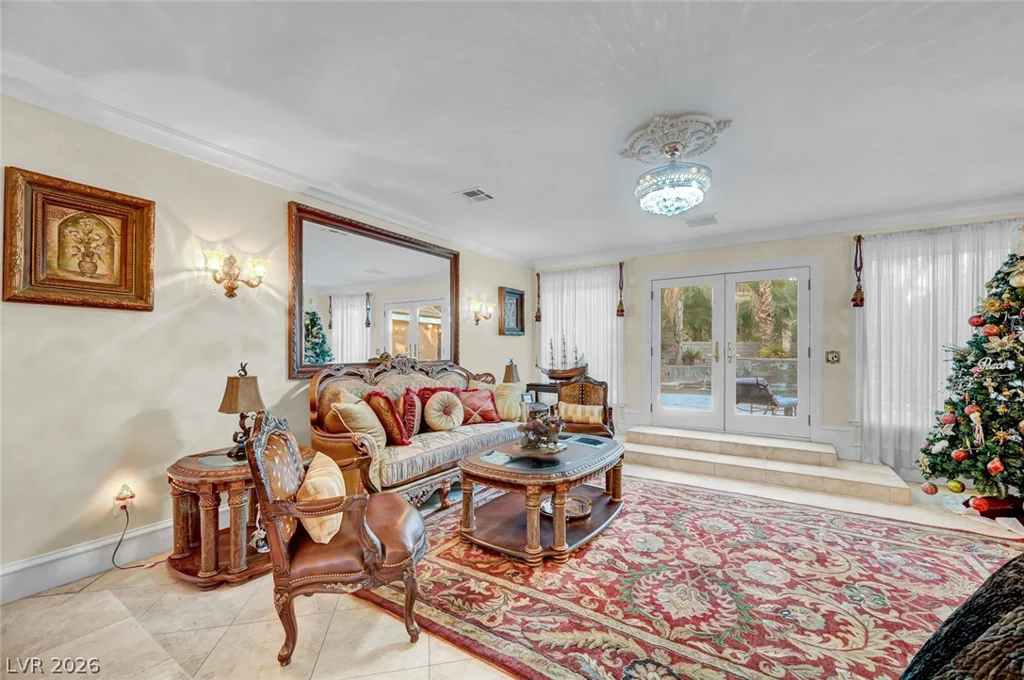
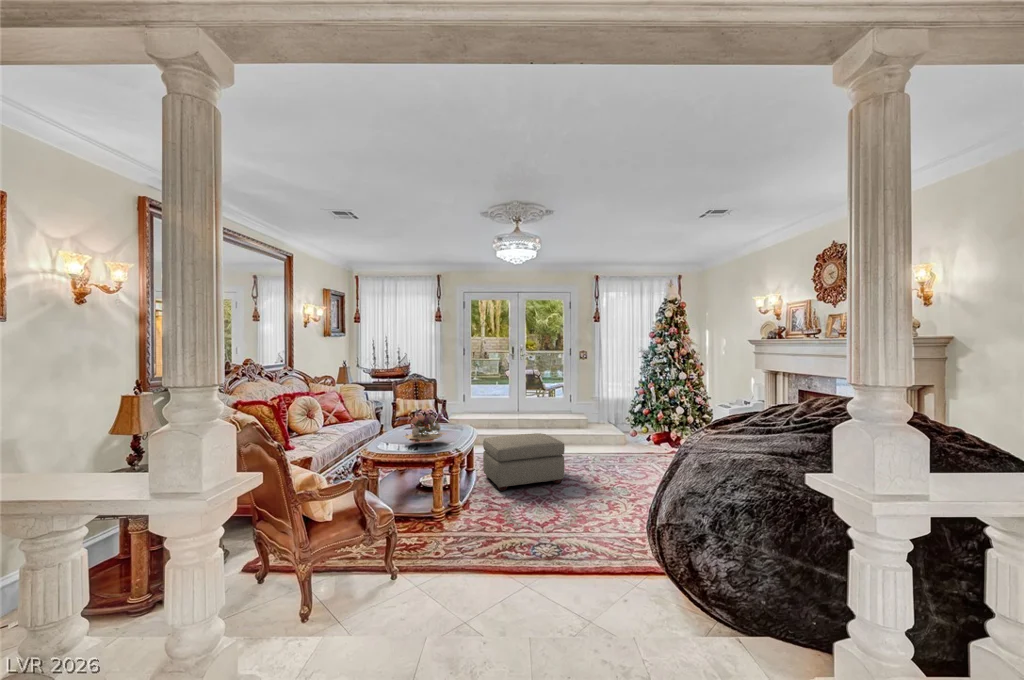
ottoman: none [633,462,757,551] -> present [483,433,565,491]

